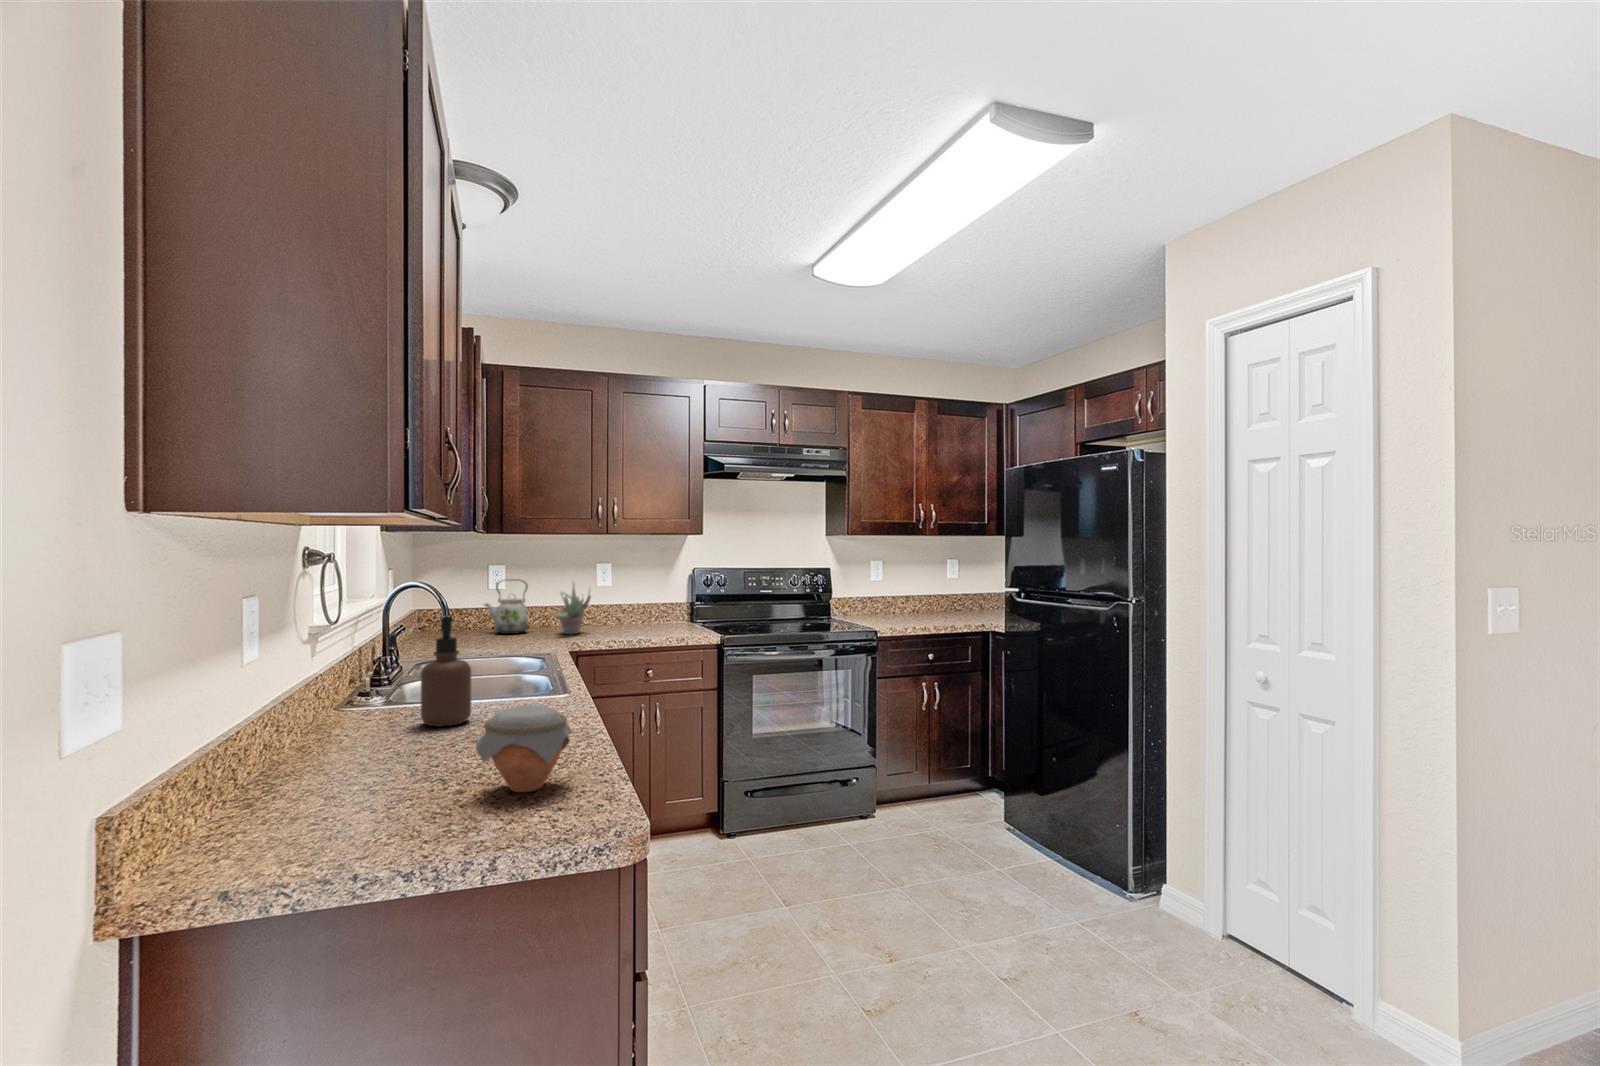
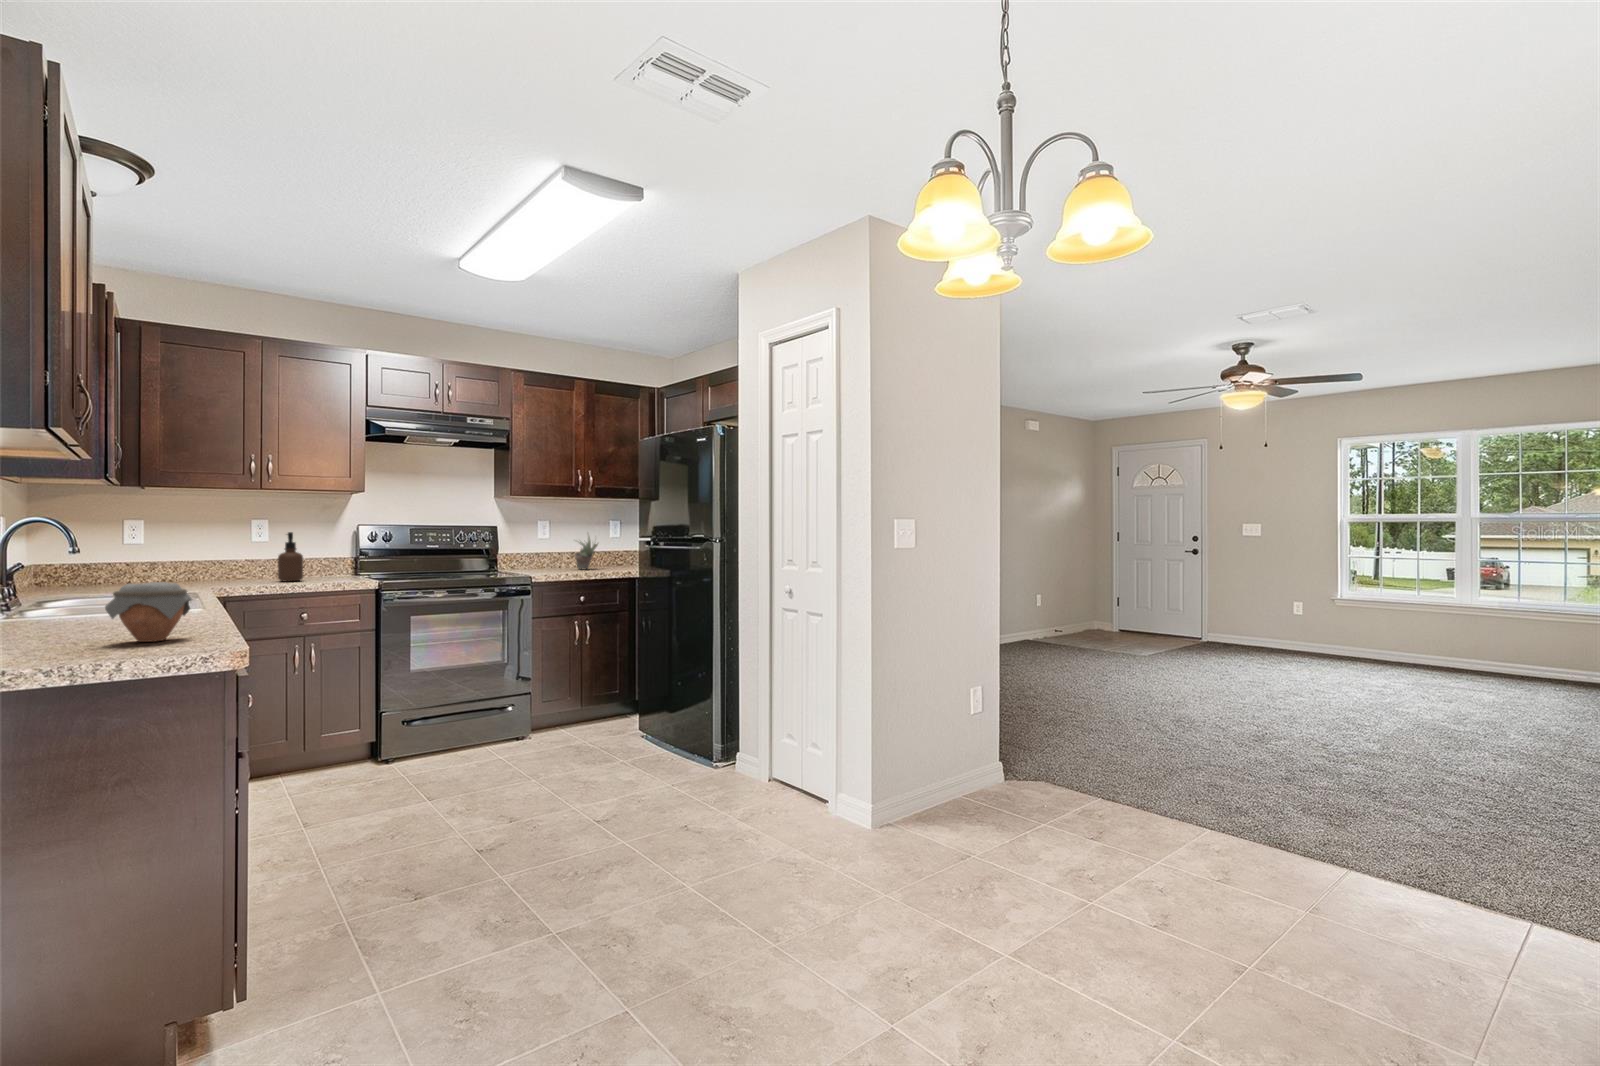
kettle: present [485,579,528,634] -> none [117,532,172,585]
succulent plant: present [553,583,591,634] -> present [575,534,598,569]
soap dispenser: present [421,616,471,726] -> present [278,532,303,582]

